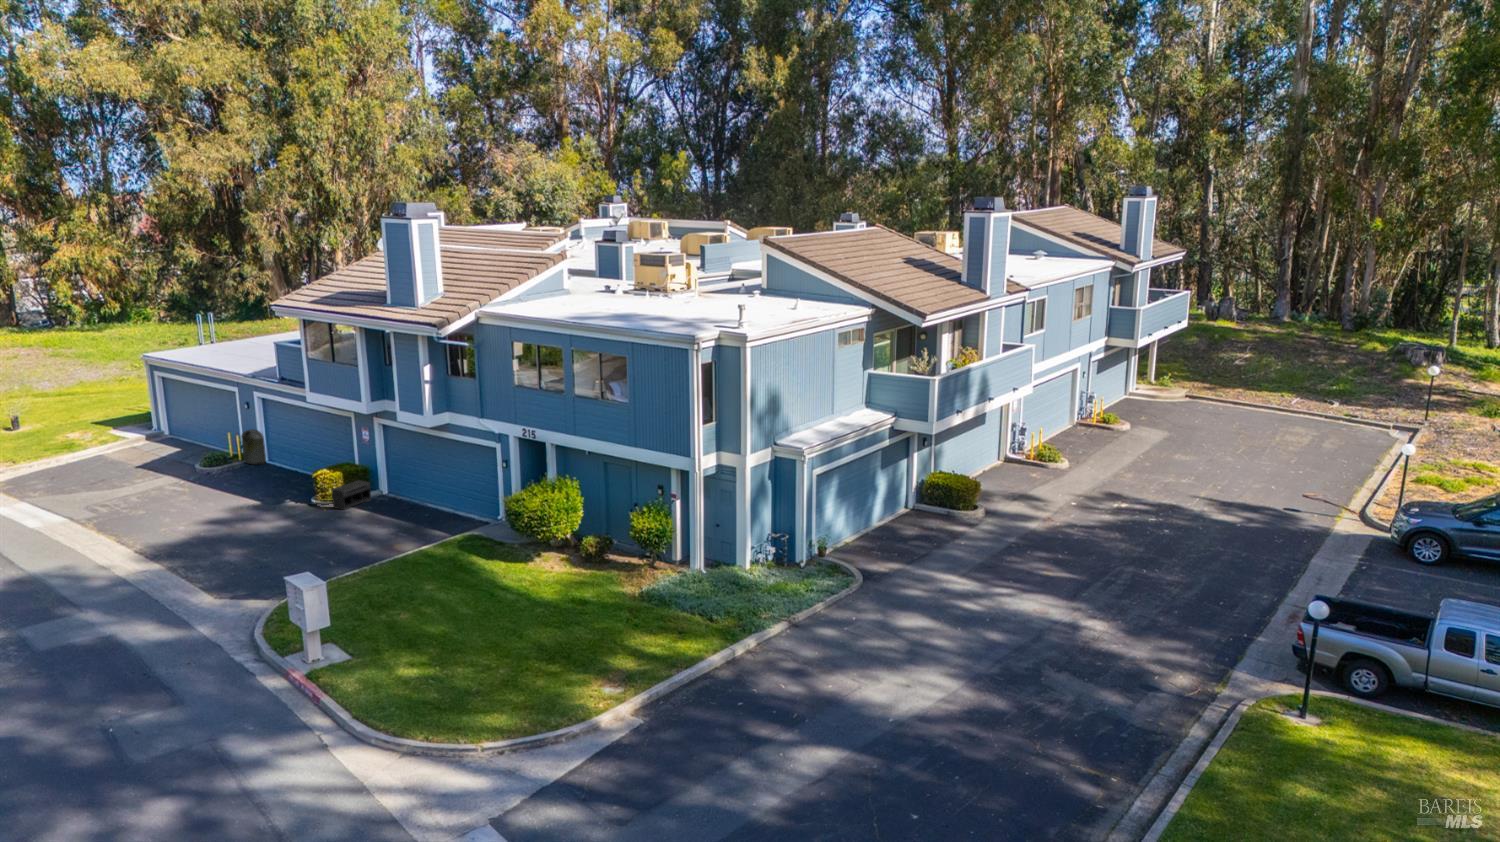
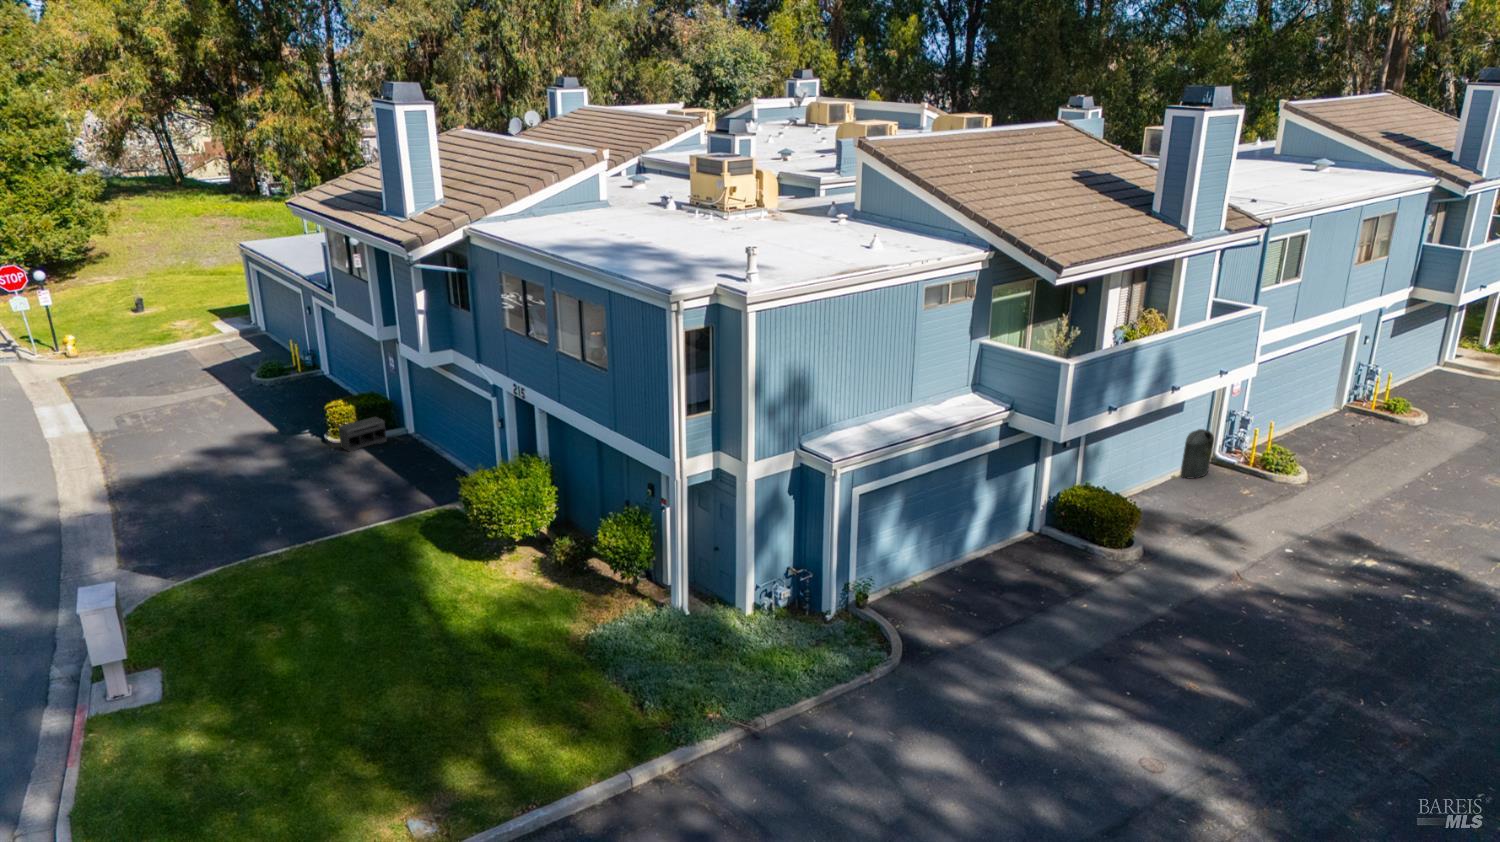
trash can: present [241,429,266,465] -> present [1181,429,1214,478]

